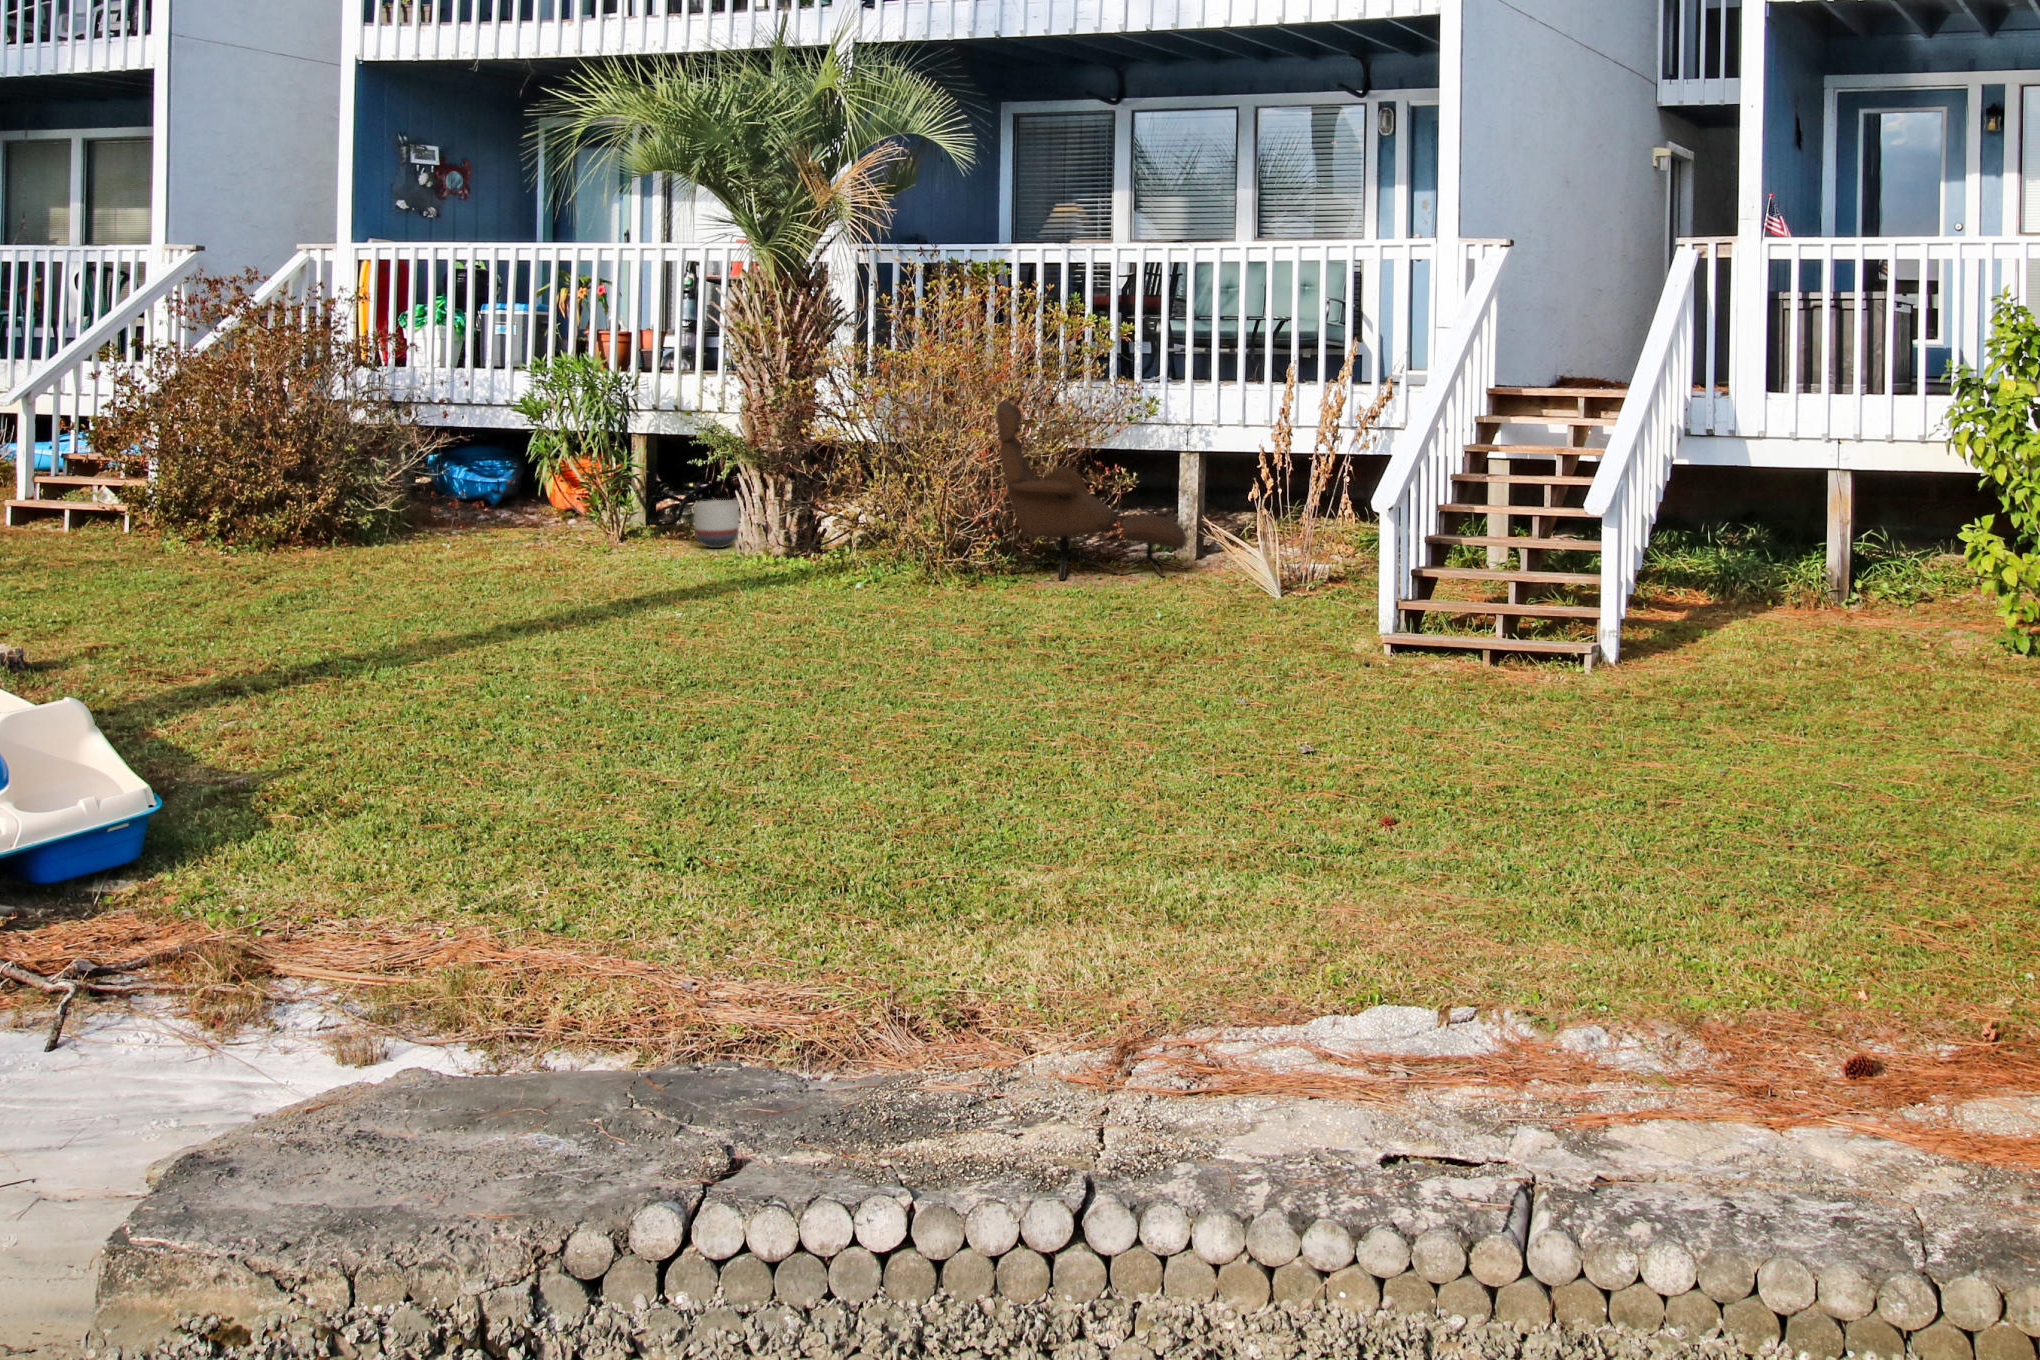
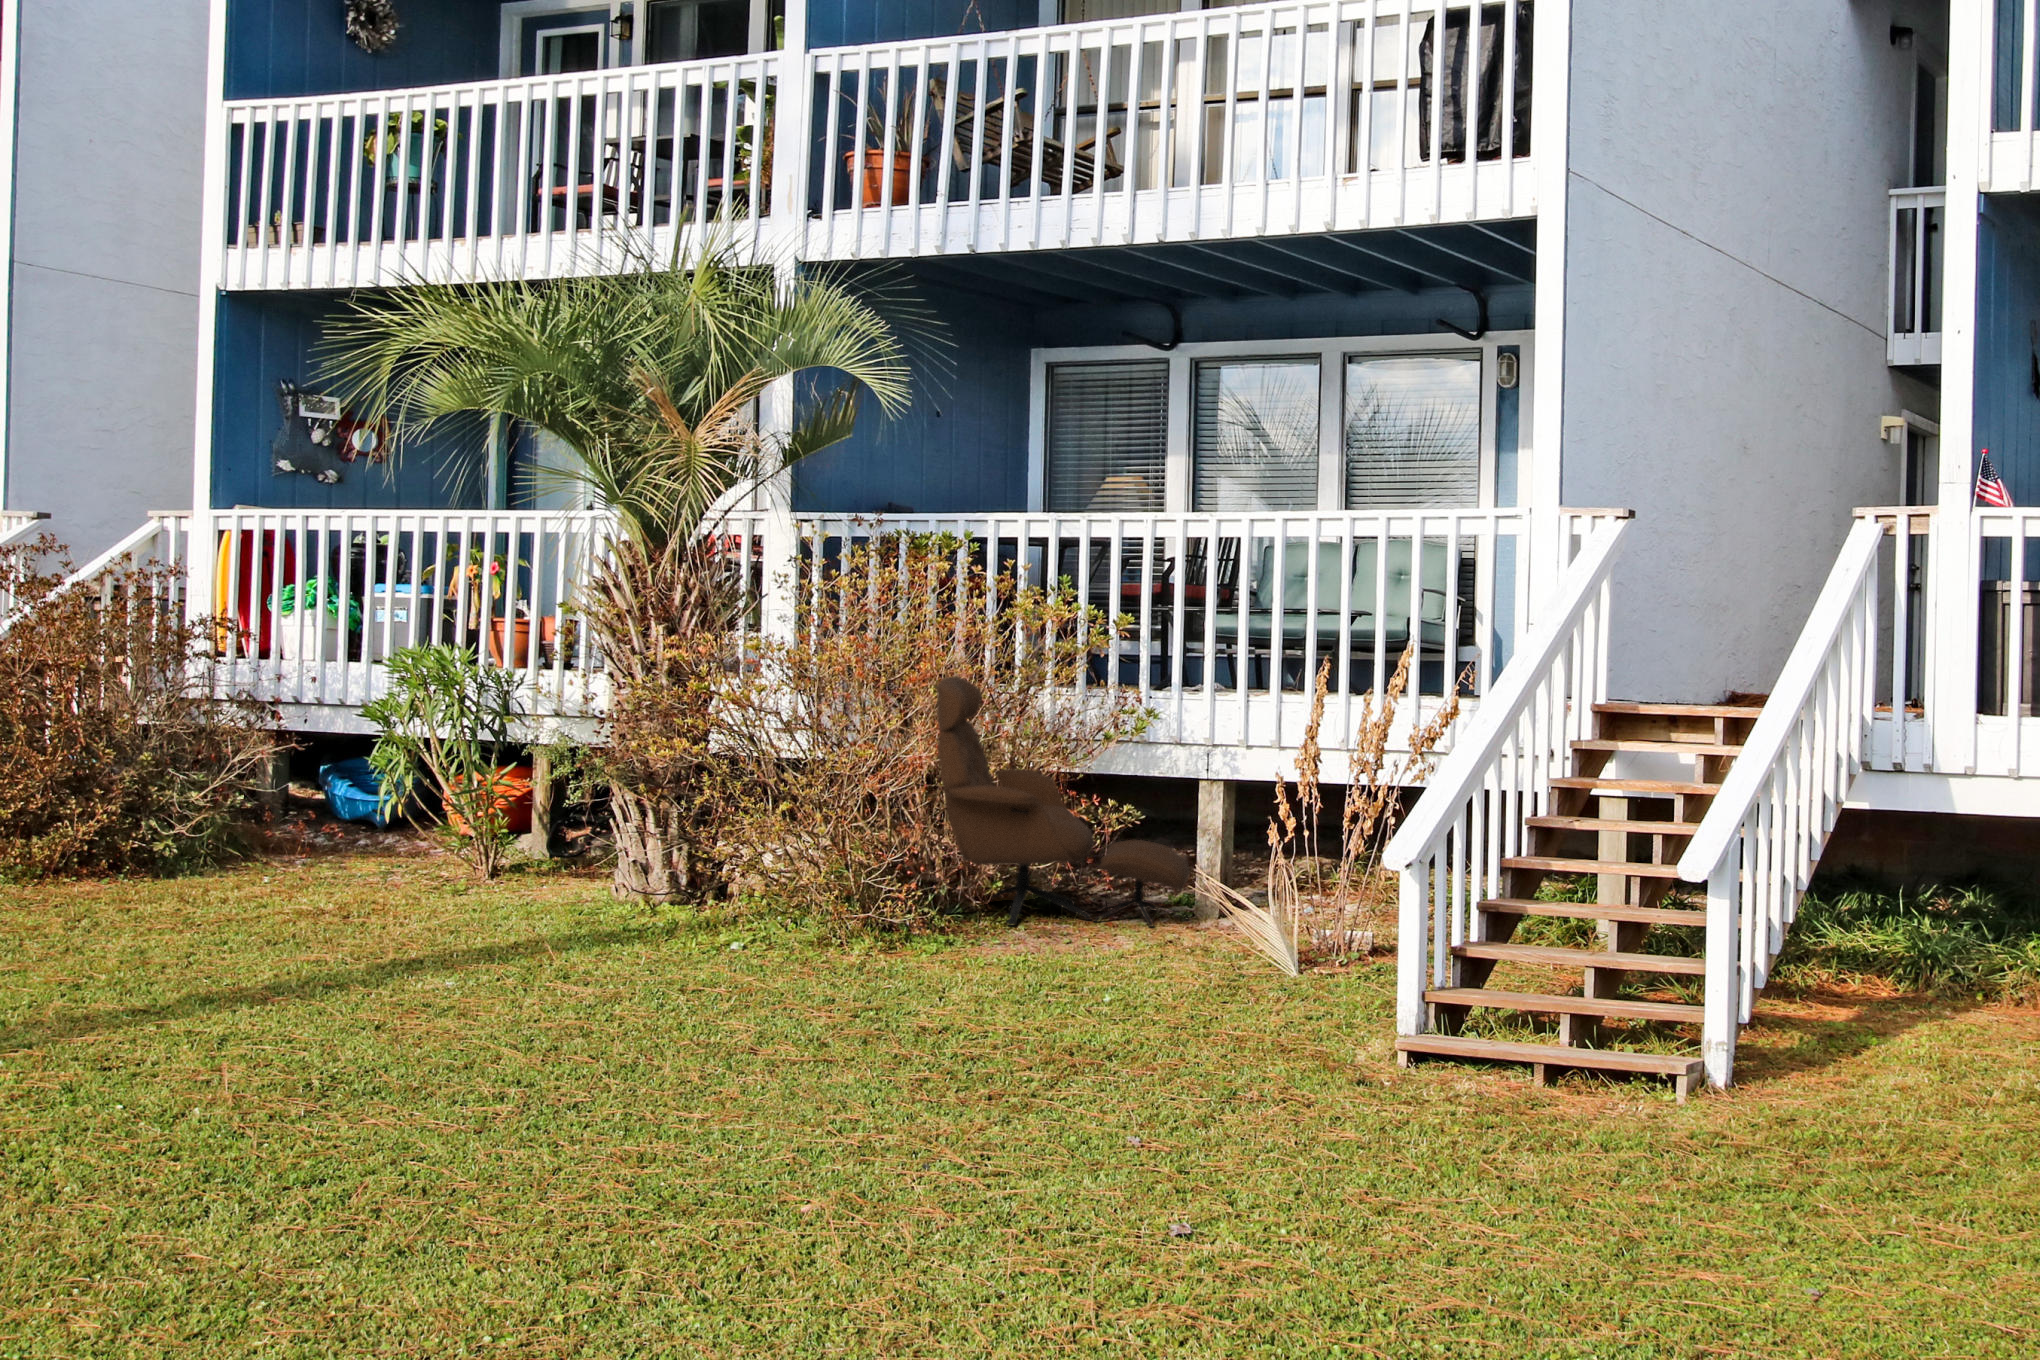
planter: present [694,500,739,548] -> none [545,797,608,861]

